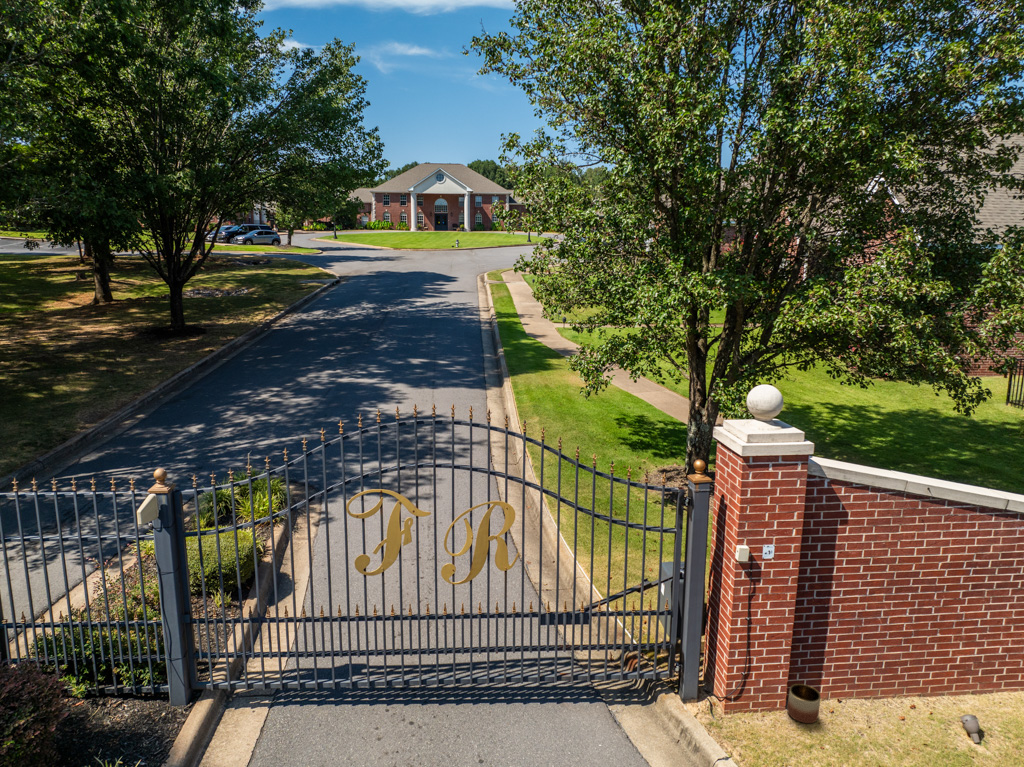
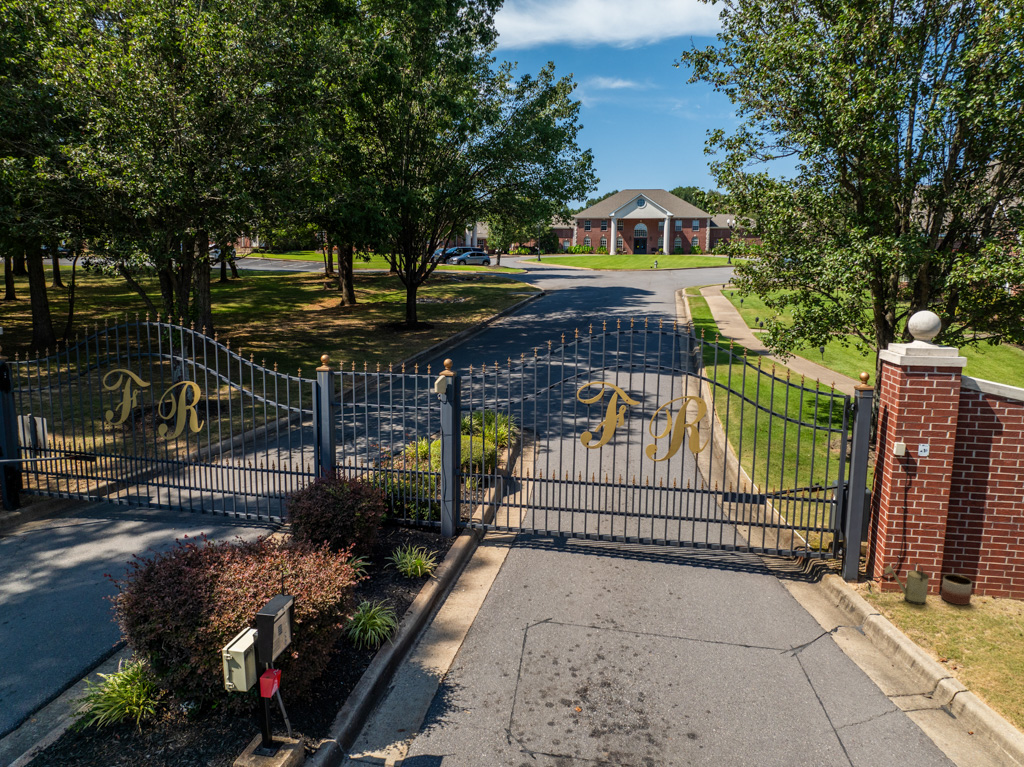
watering can: none [729,680,780,731] -> present [885,563,929,605]

